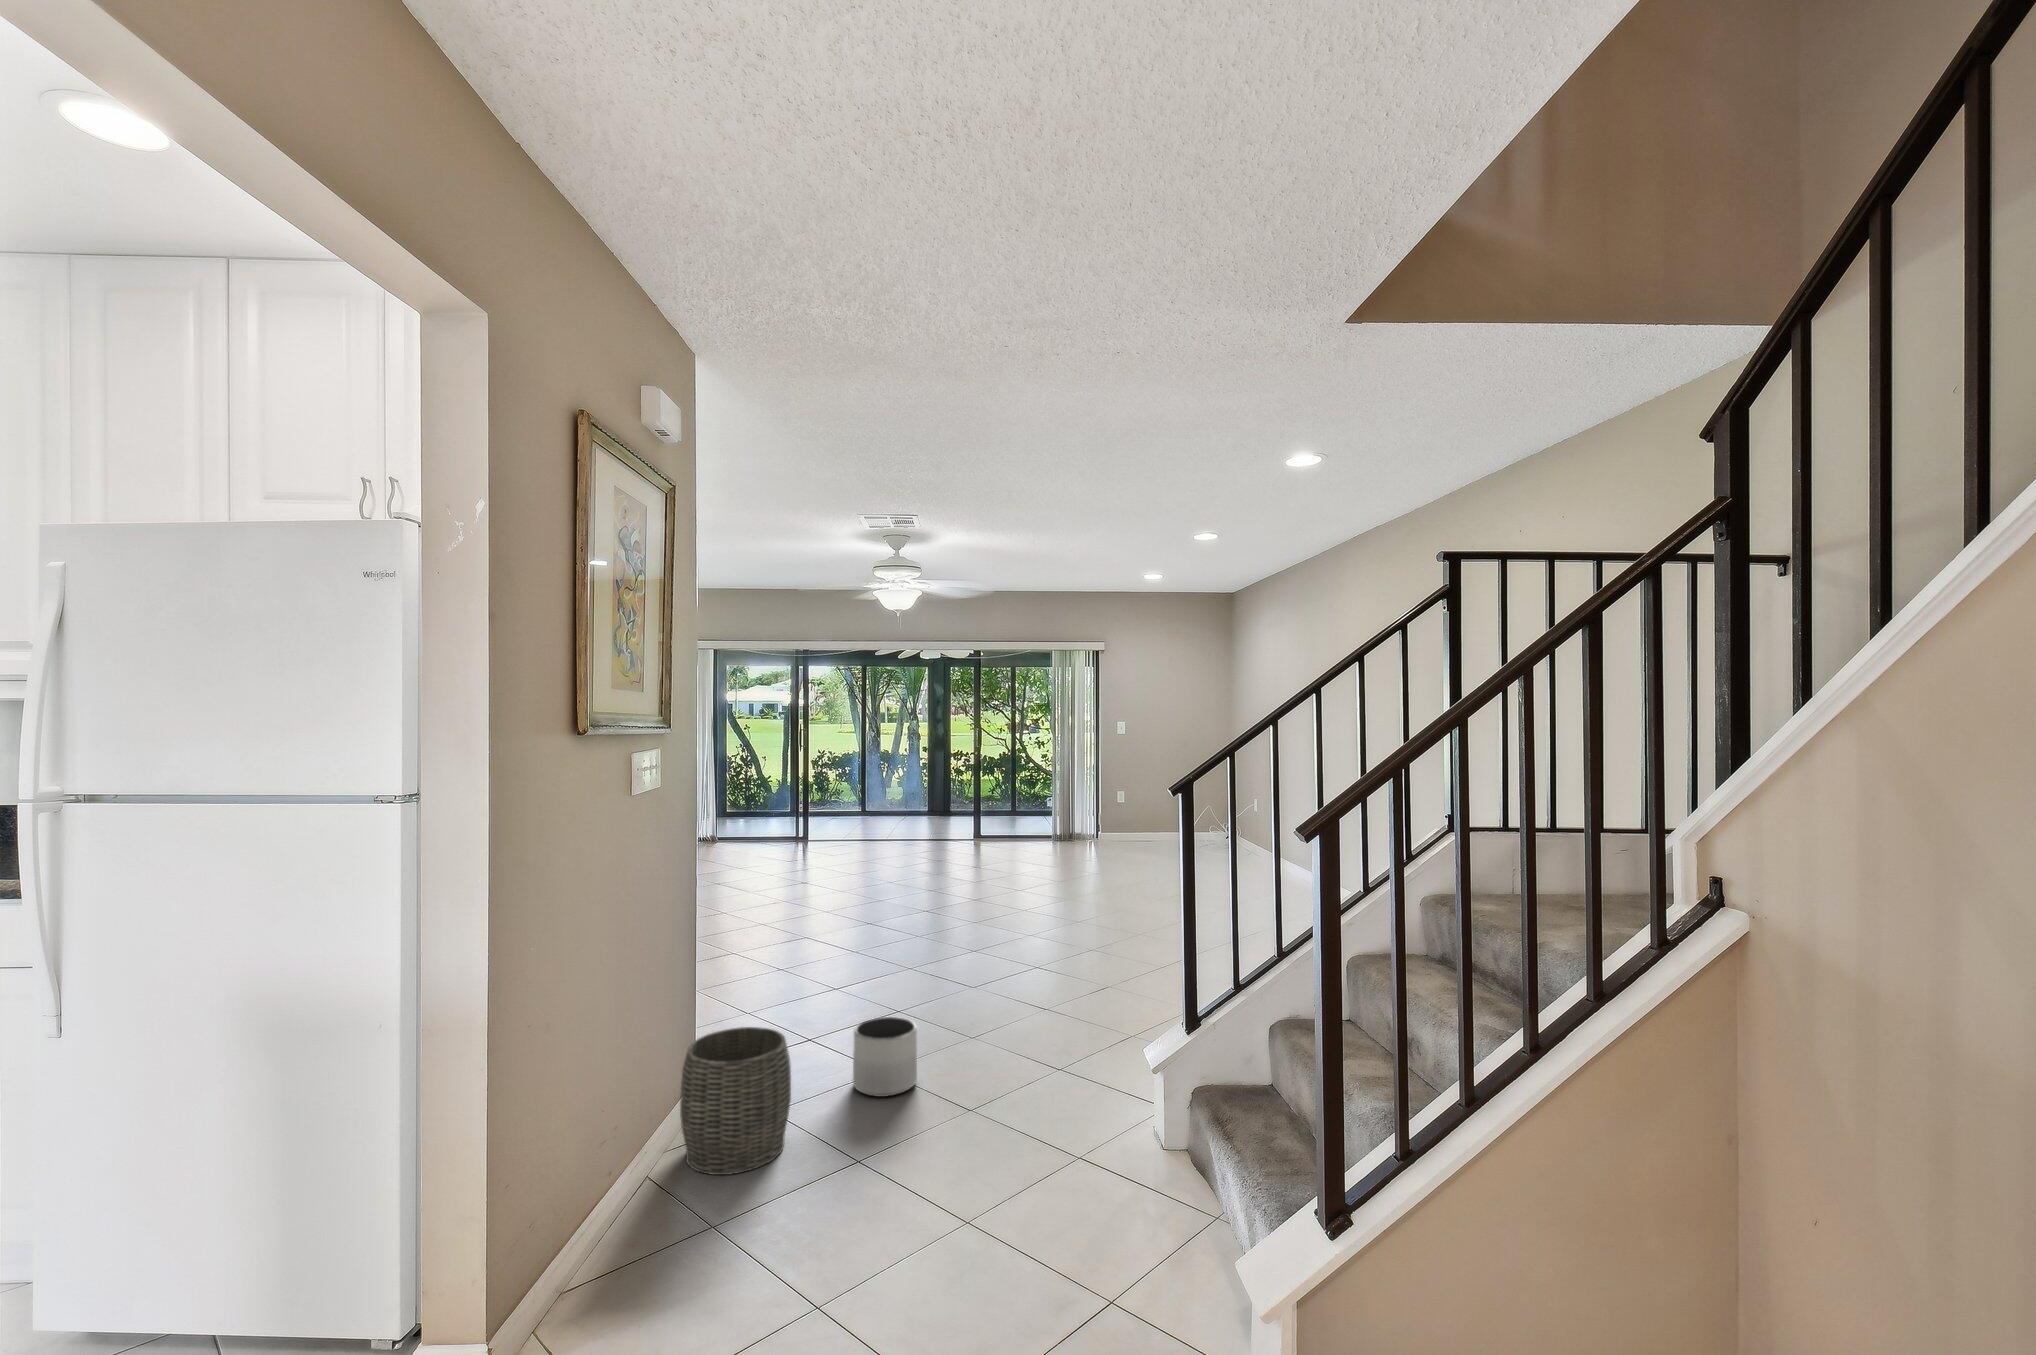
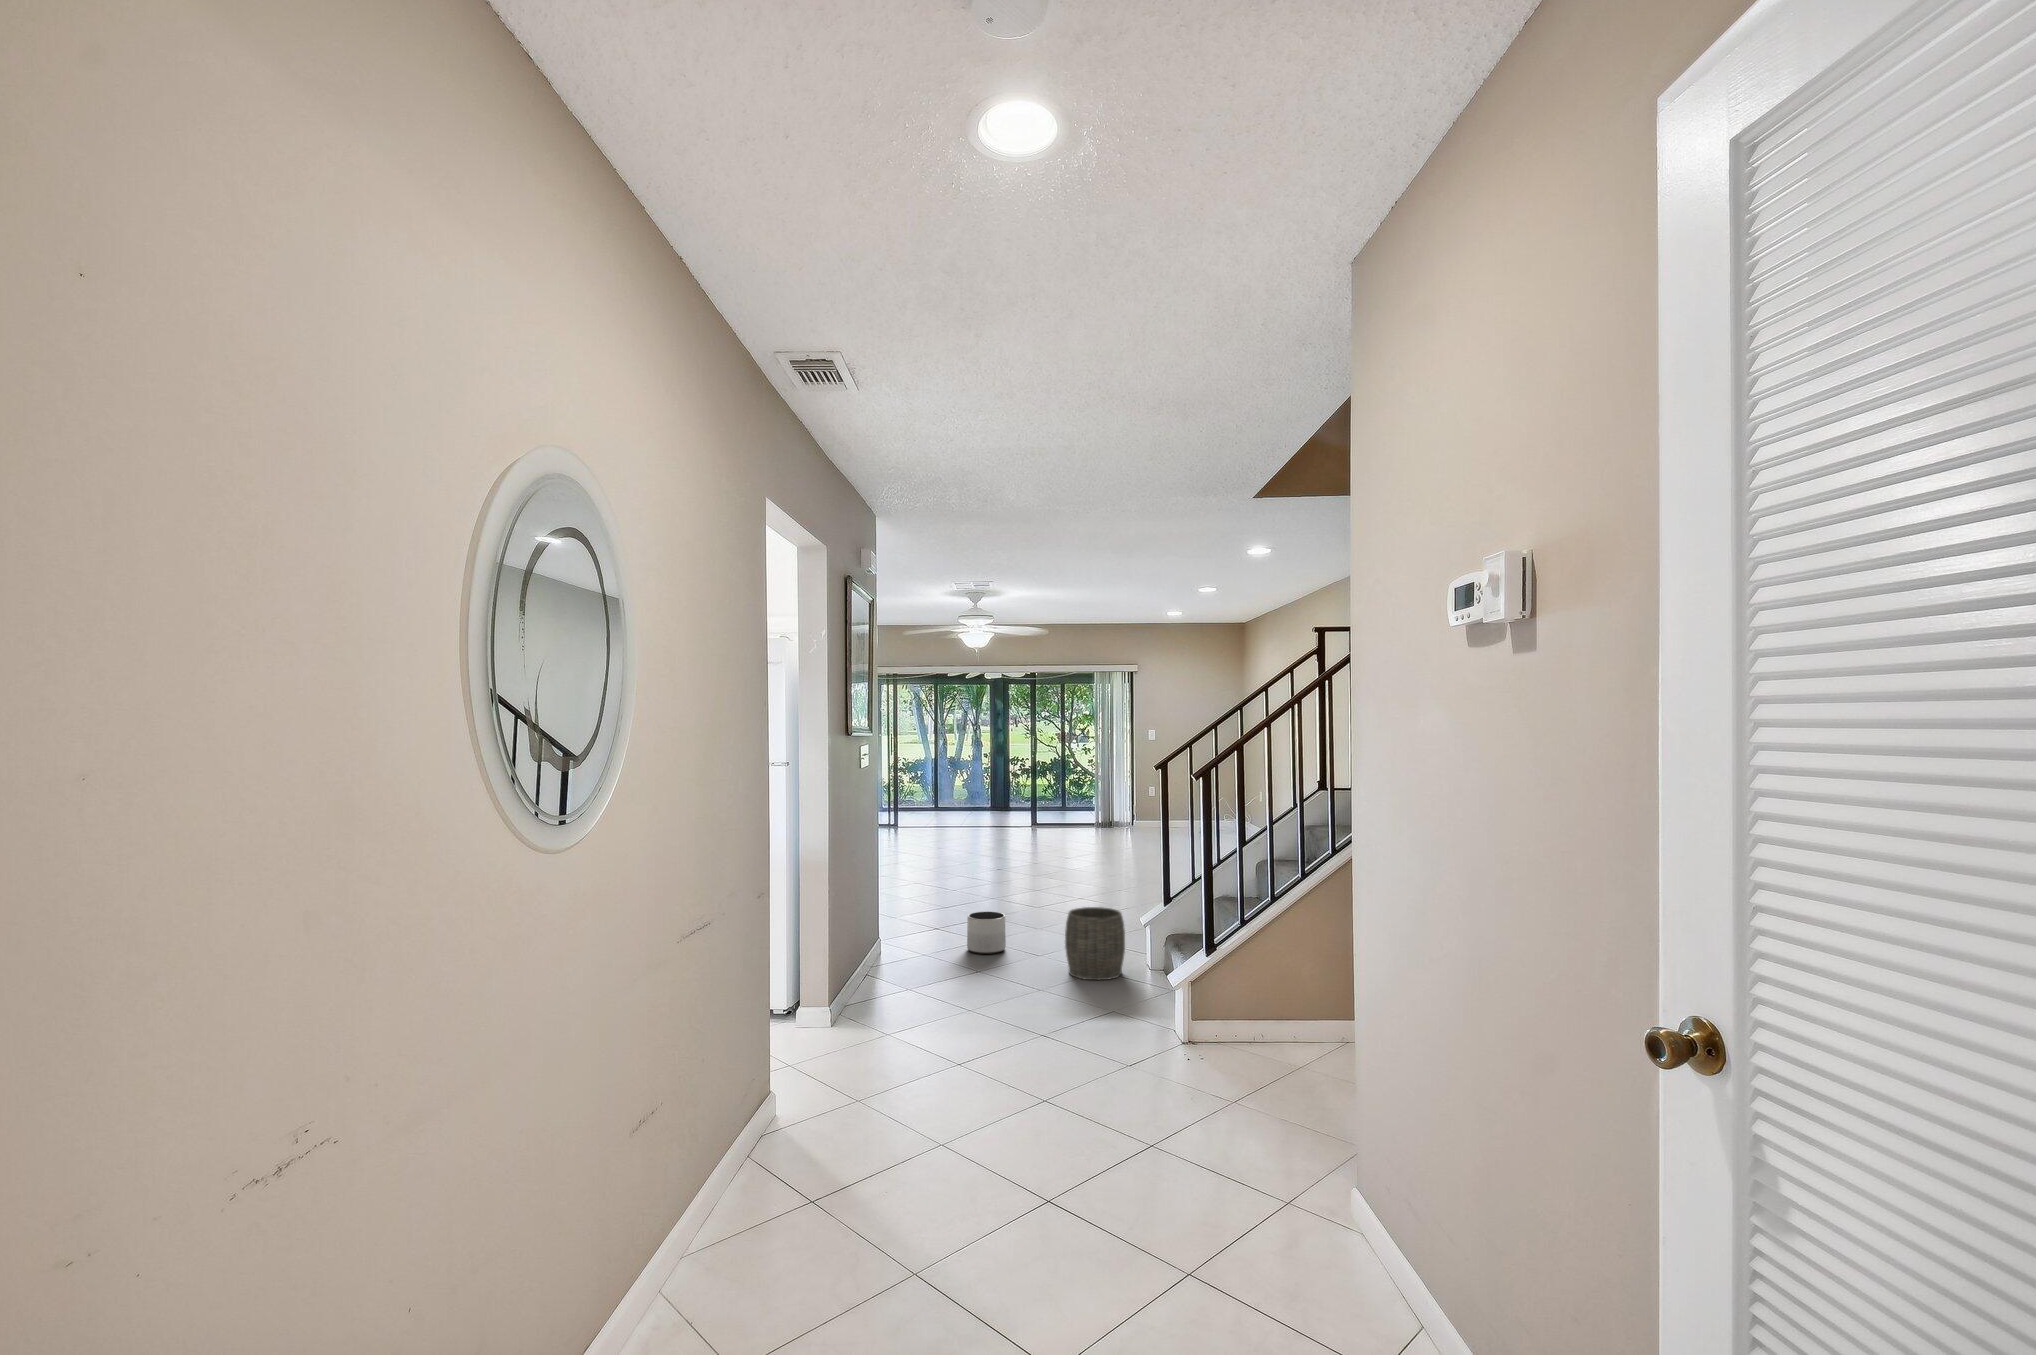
woven basket: present [680,1027,791,1175] -> present [1065,907,1125,980]

